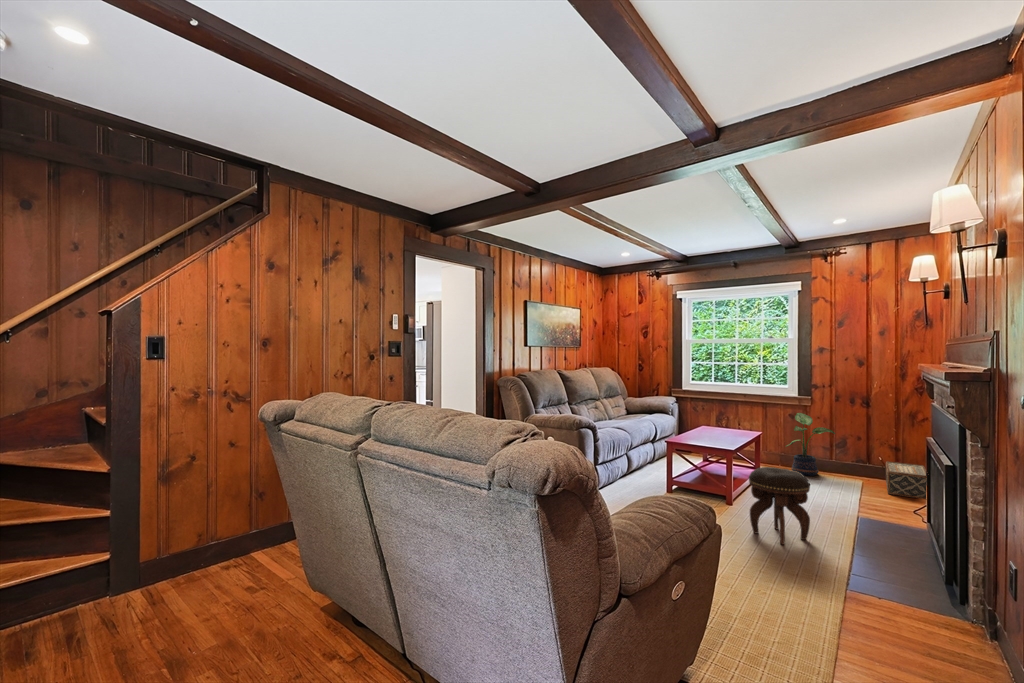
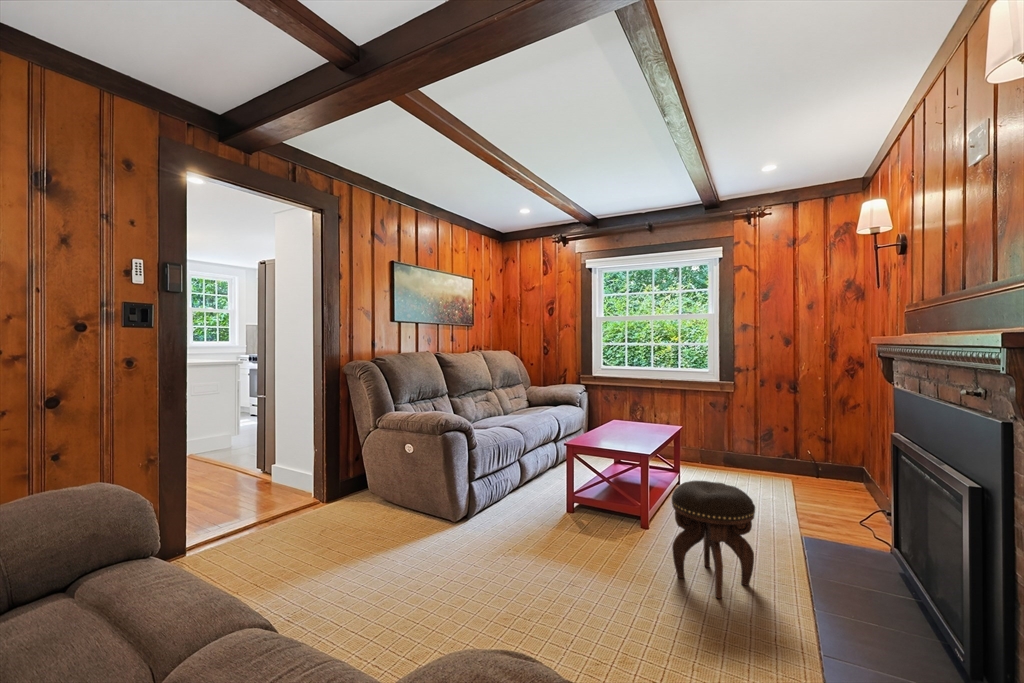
potted plant: present [786,413,835,476] -> none [706,401,761,475]
woven basket: present [886,461,927,499] -> none [816,456,873,503]

